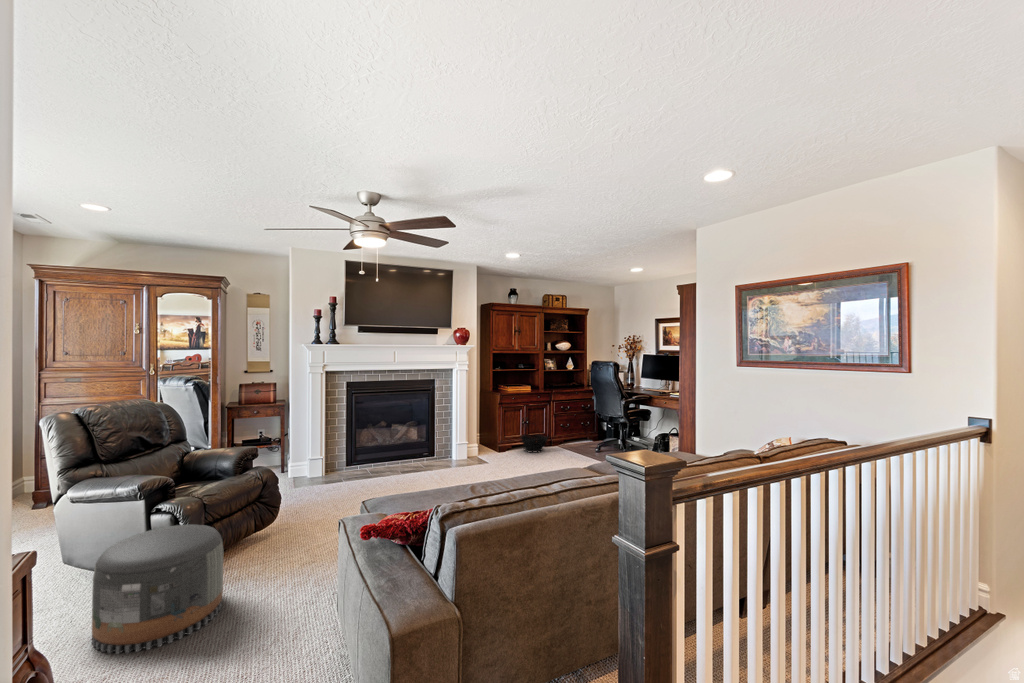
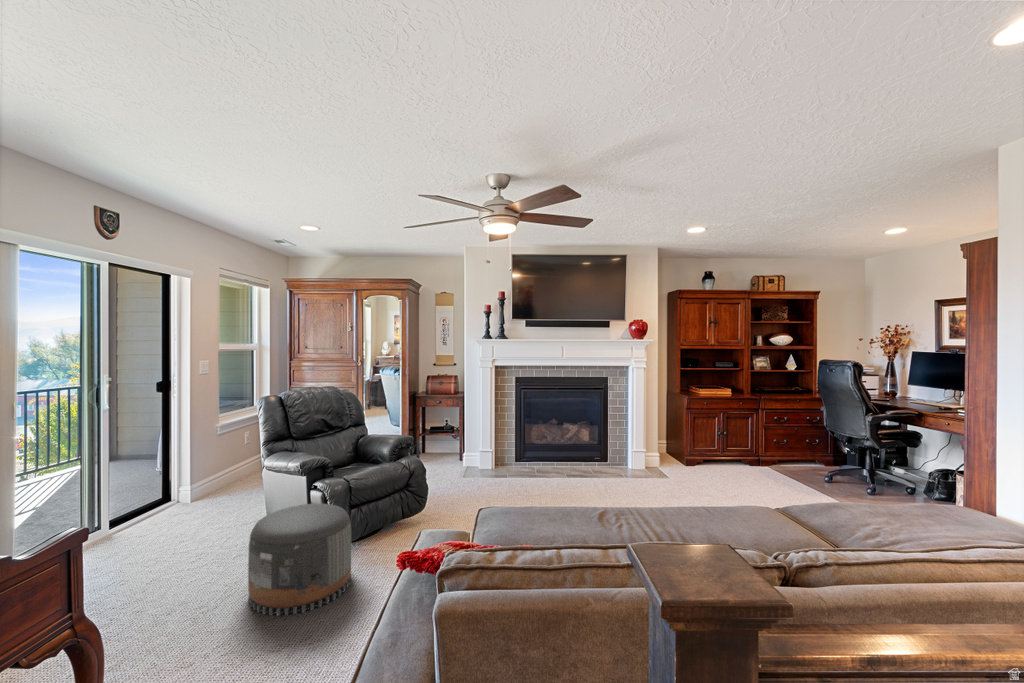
basket: present [520,434,548,453] -> none [713,435,753,472]

